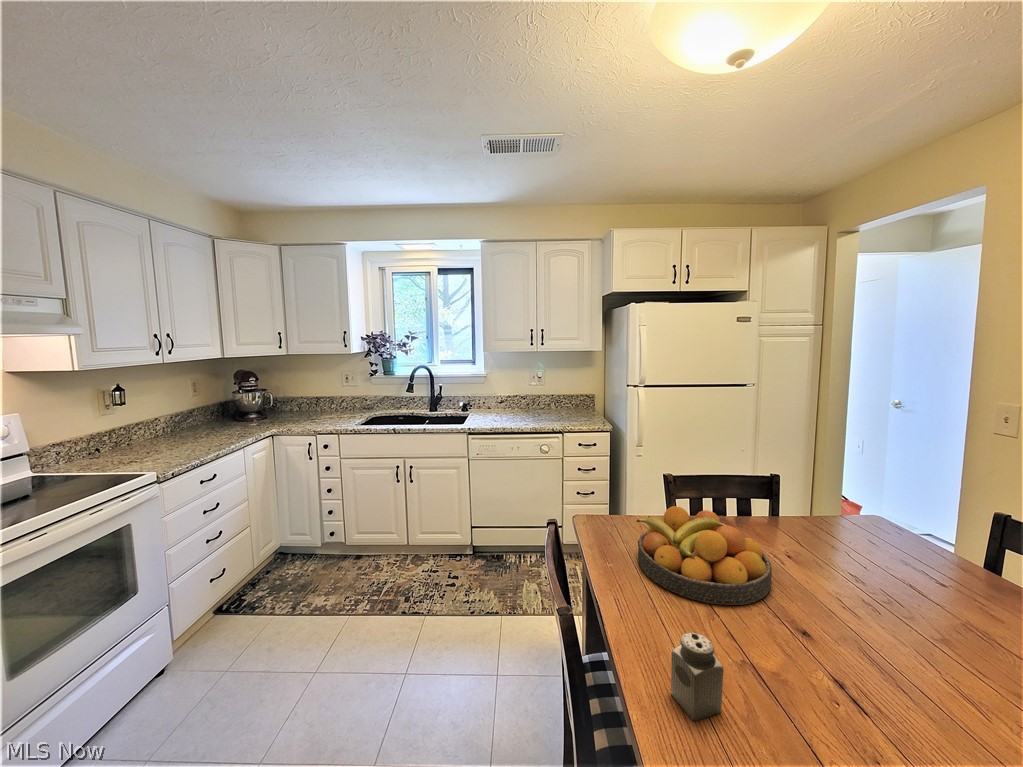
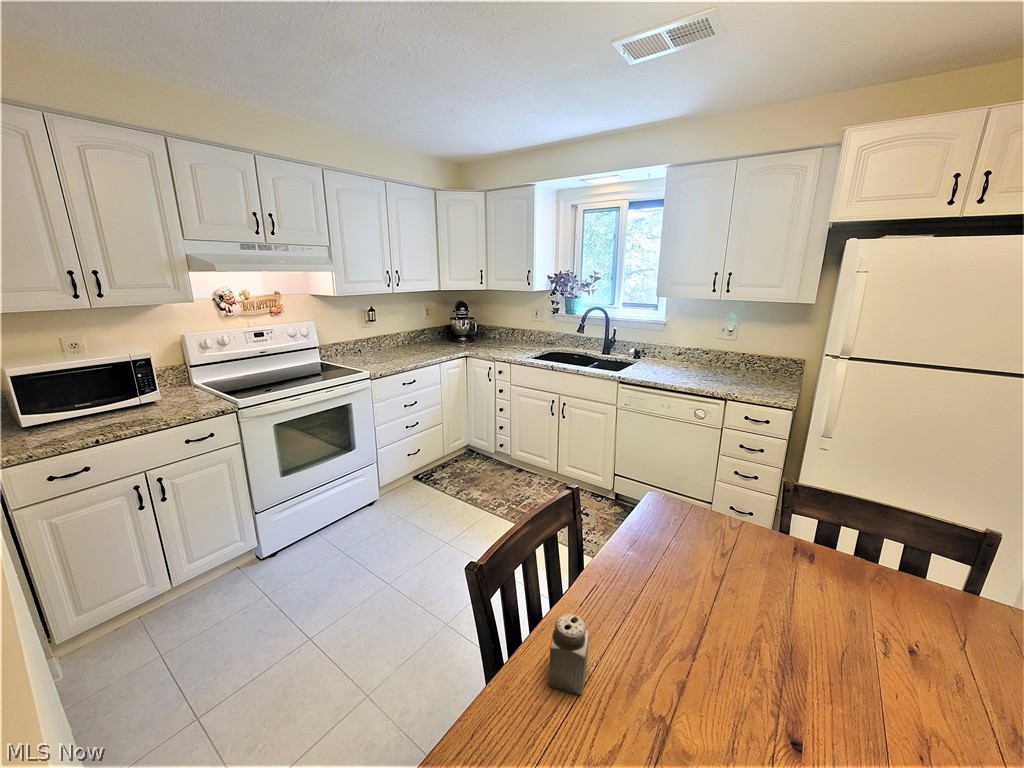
fruit bowl: present [636,506,772,605] -> none [654,507,816,642]

